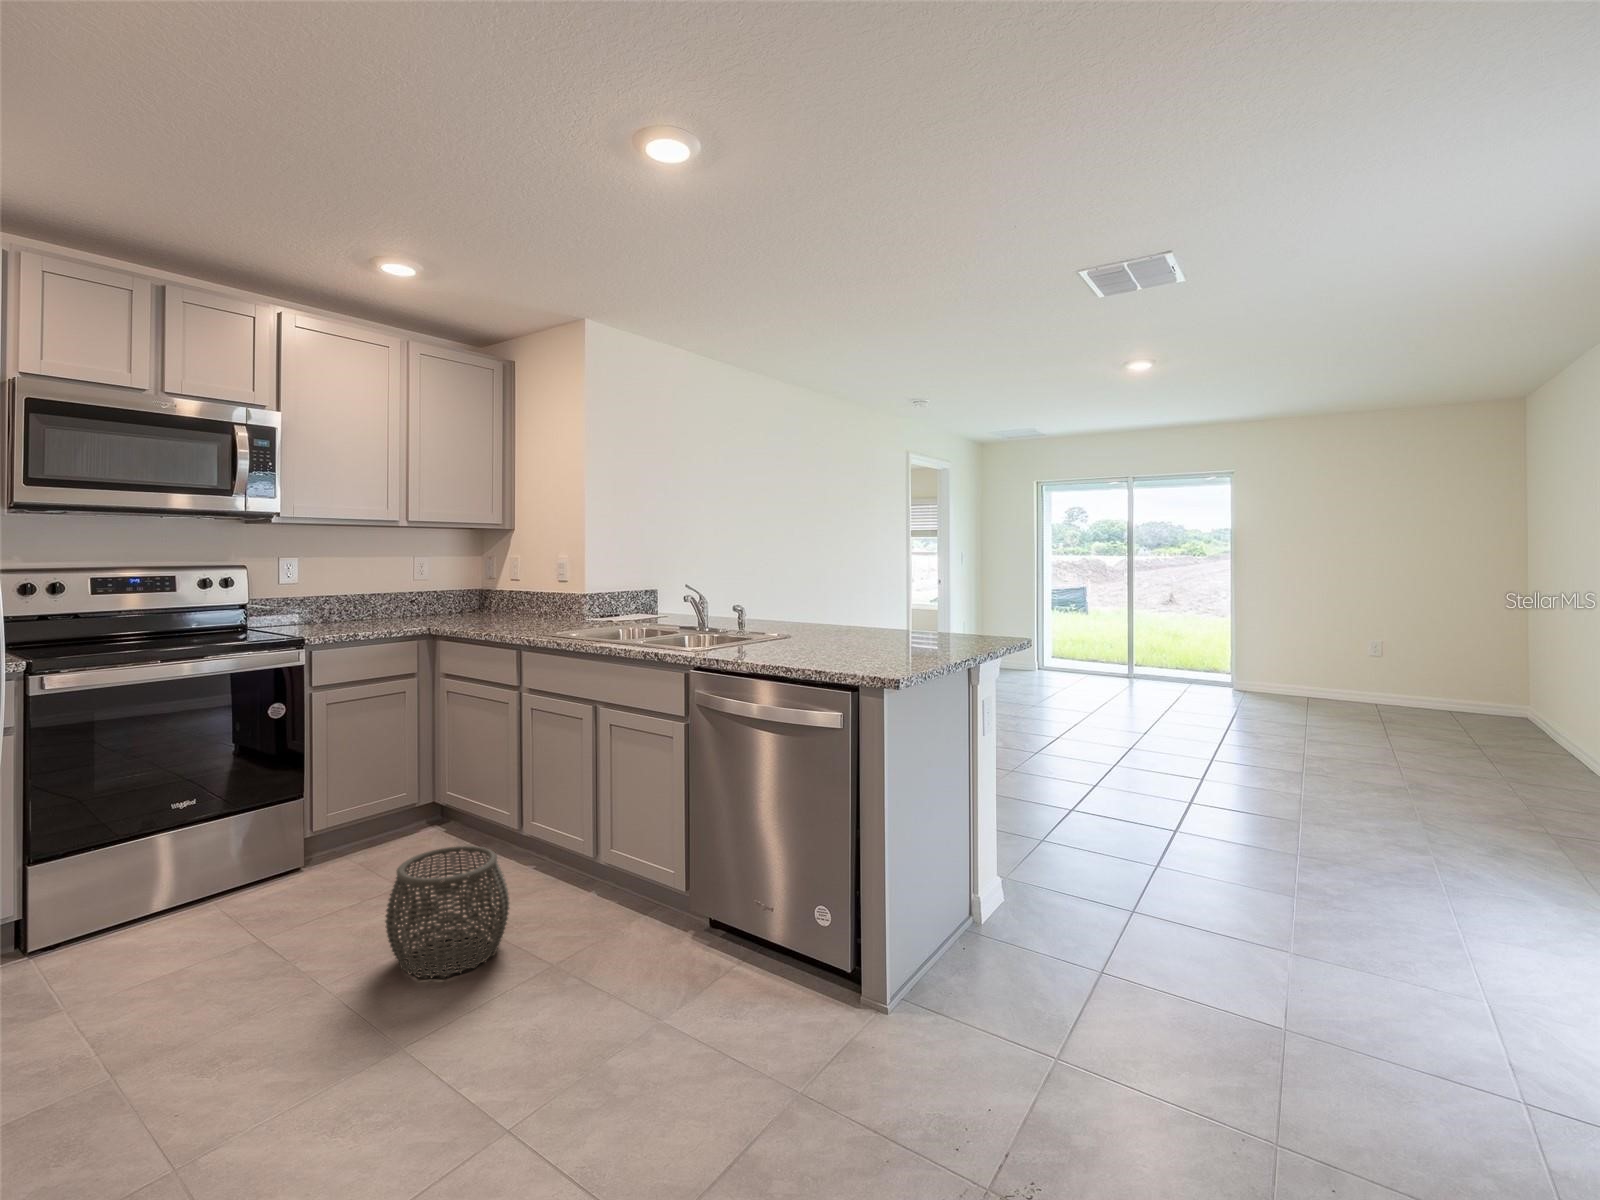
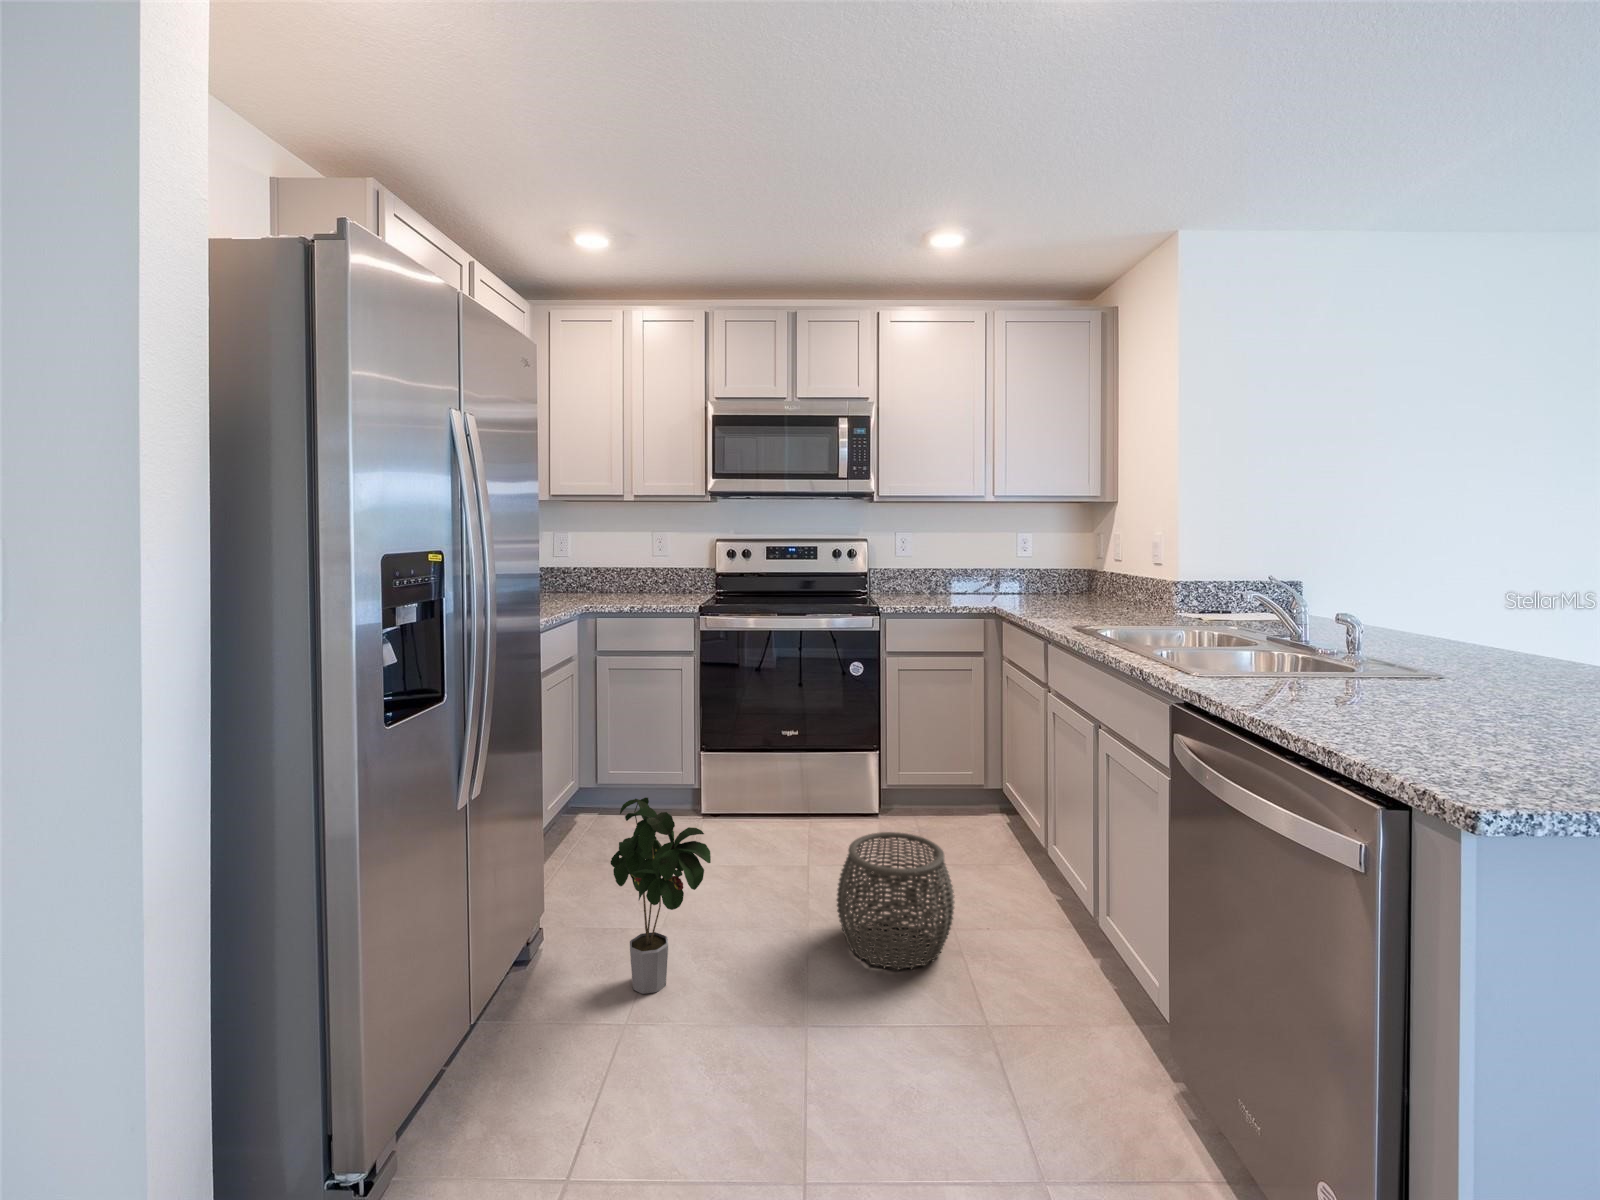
potted plant: none [86,890,311,1130] -> present [611,798,711,994]

